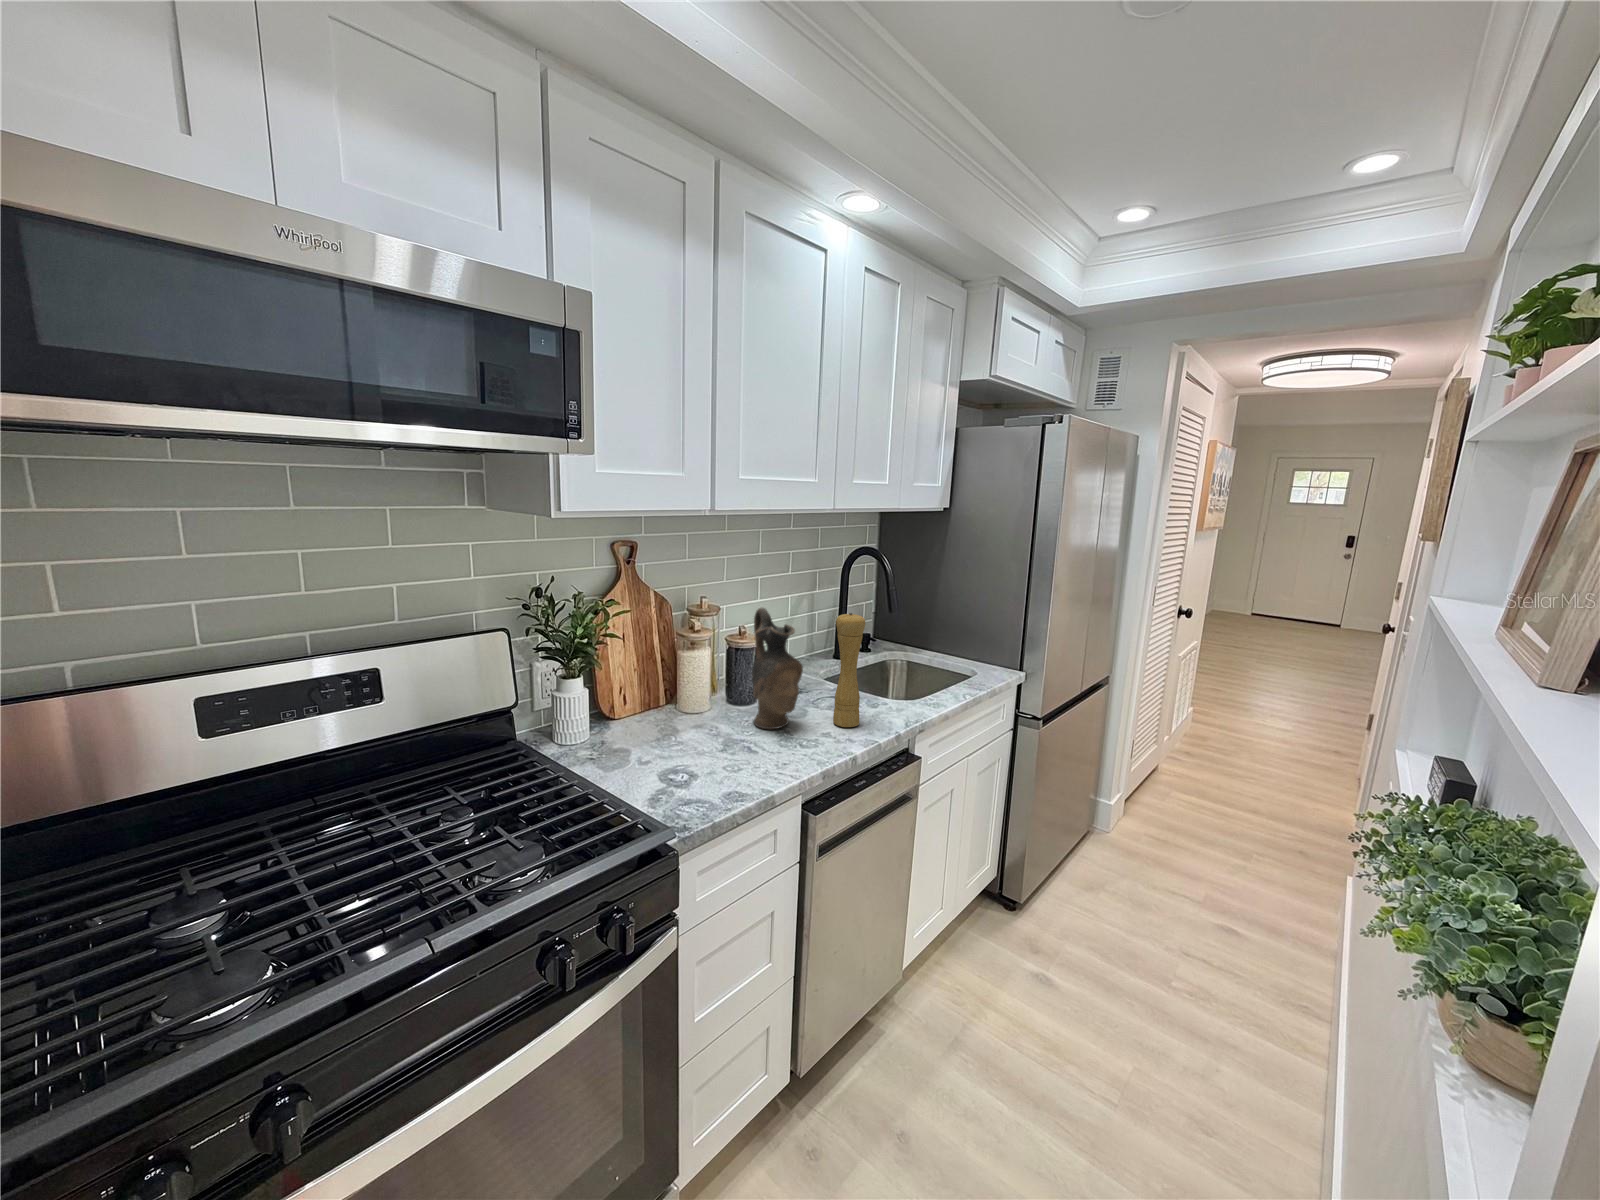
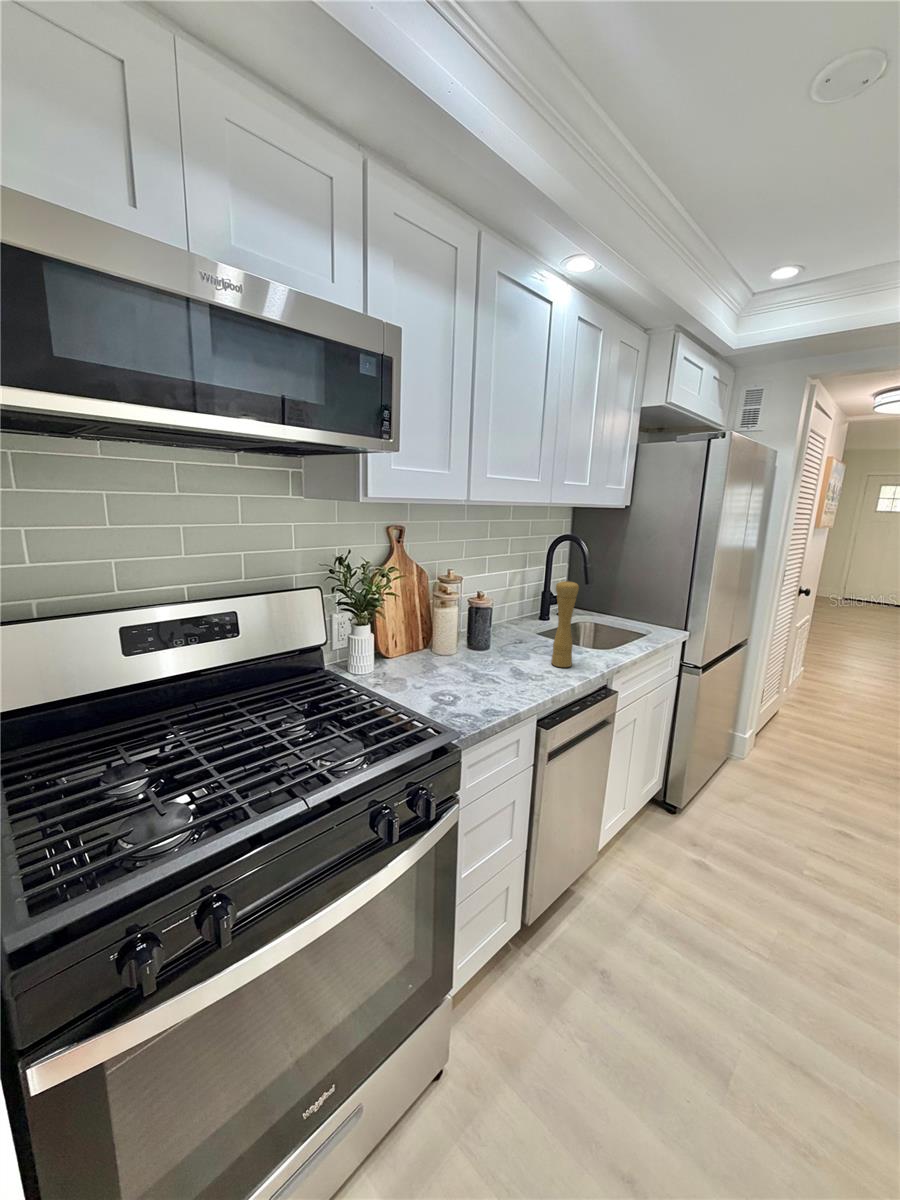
ceramic pitcher: present [752,608,803,729] -> none [491,576,530,667]

